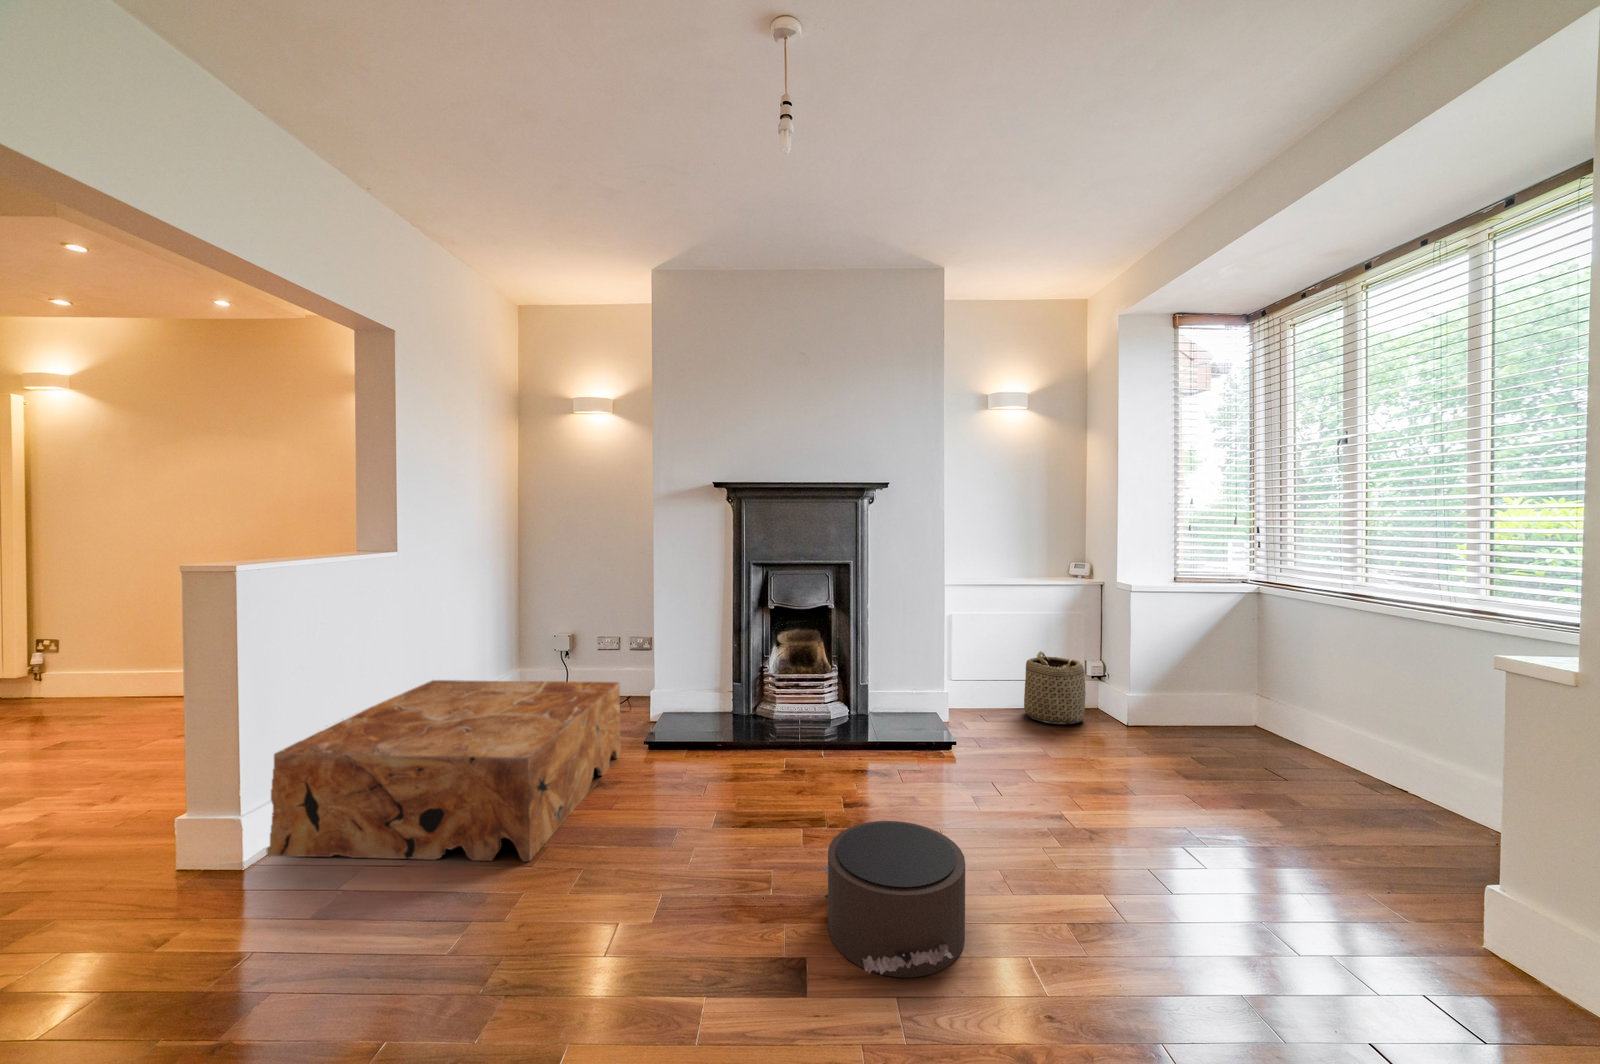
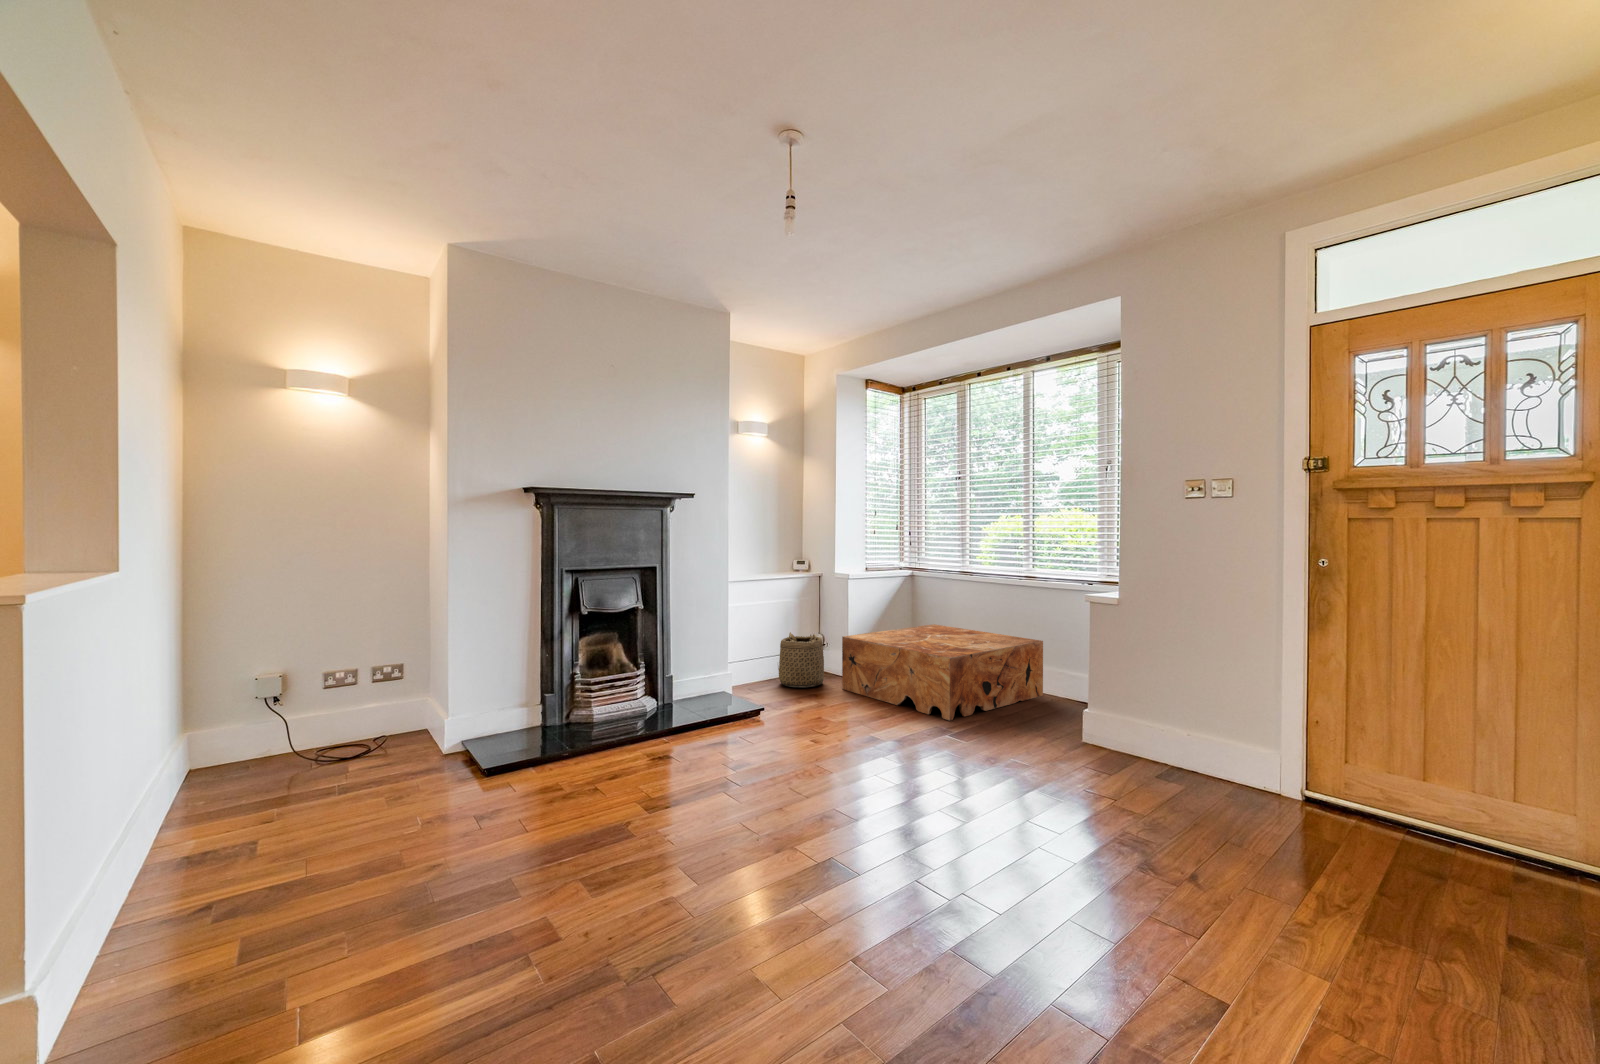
coffee table: present [266,680,621,862] -> present [842,624,1043,721]
pouf: present [824,821,965,977] -> none [782,744,915,838]

